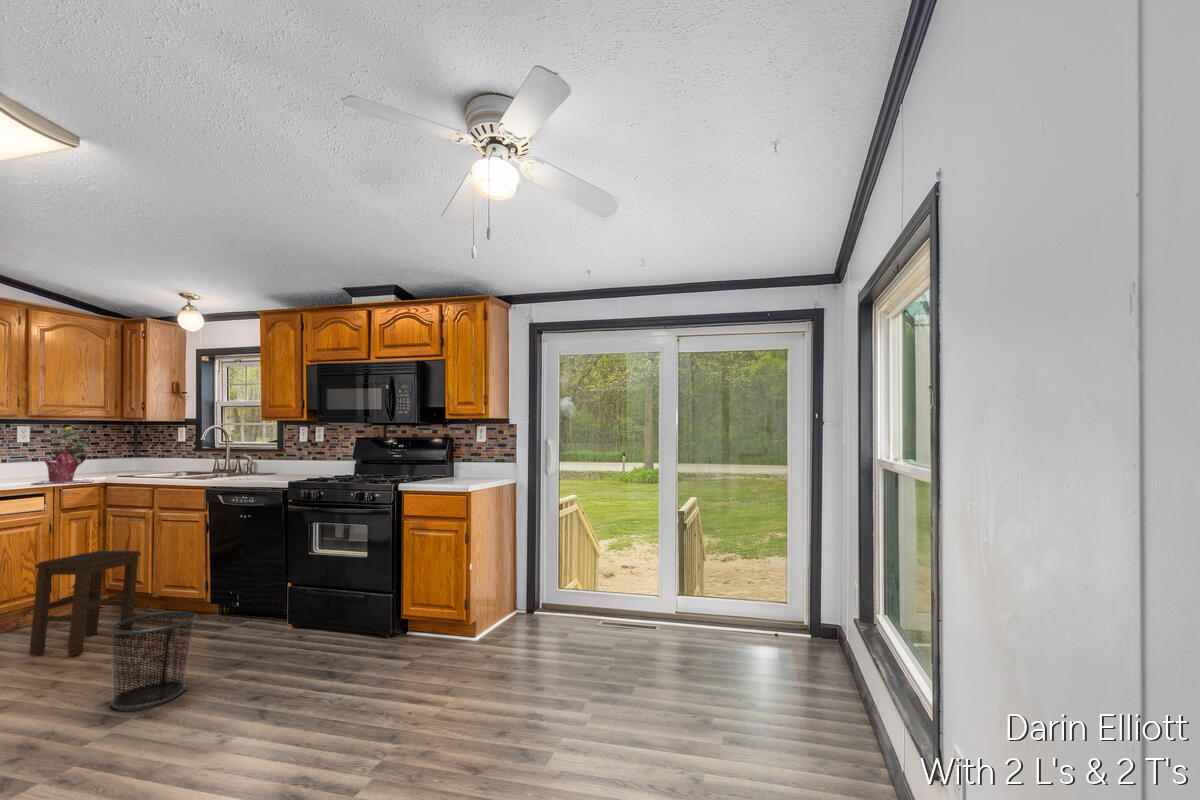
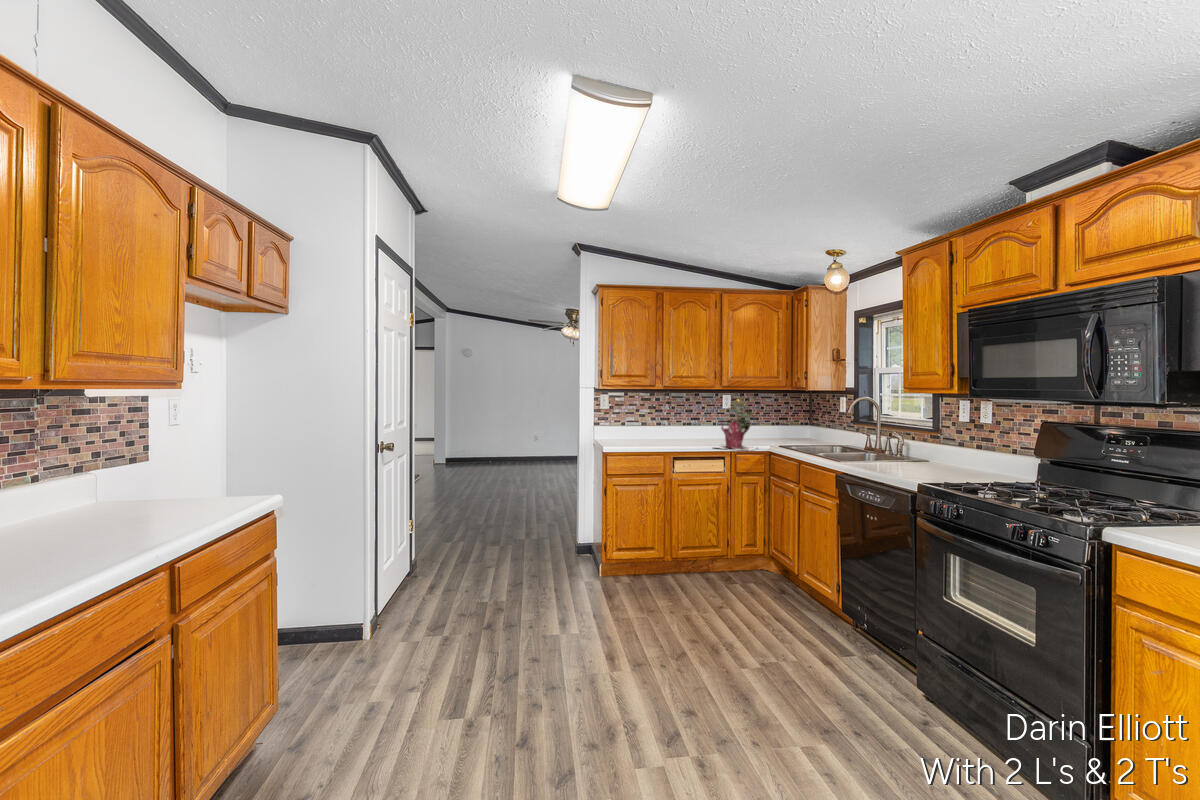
stool: present [29,551,141,656] -> none [701,517,779,613]
waste bin: present [110,611,197,709] -> none [696,611,774,726]

